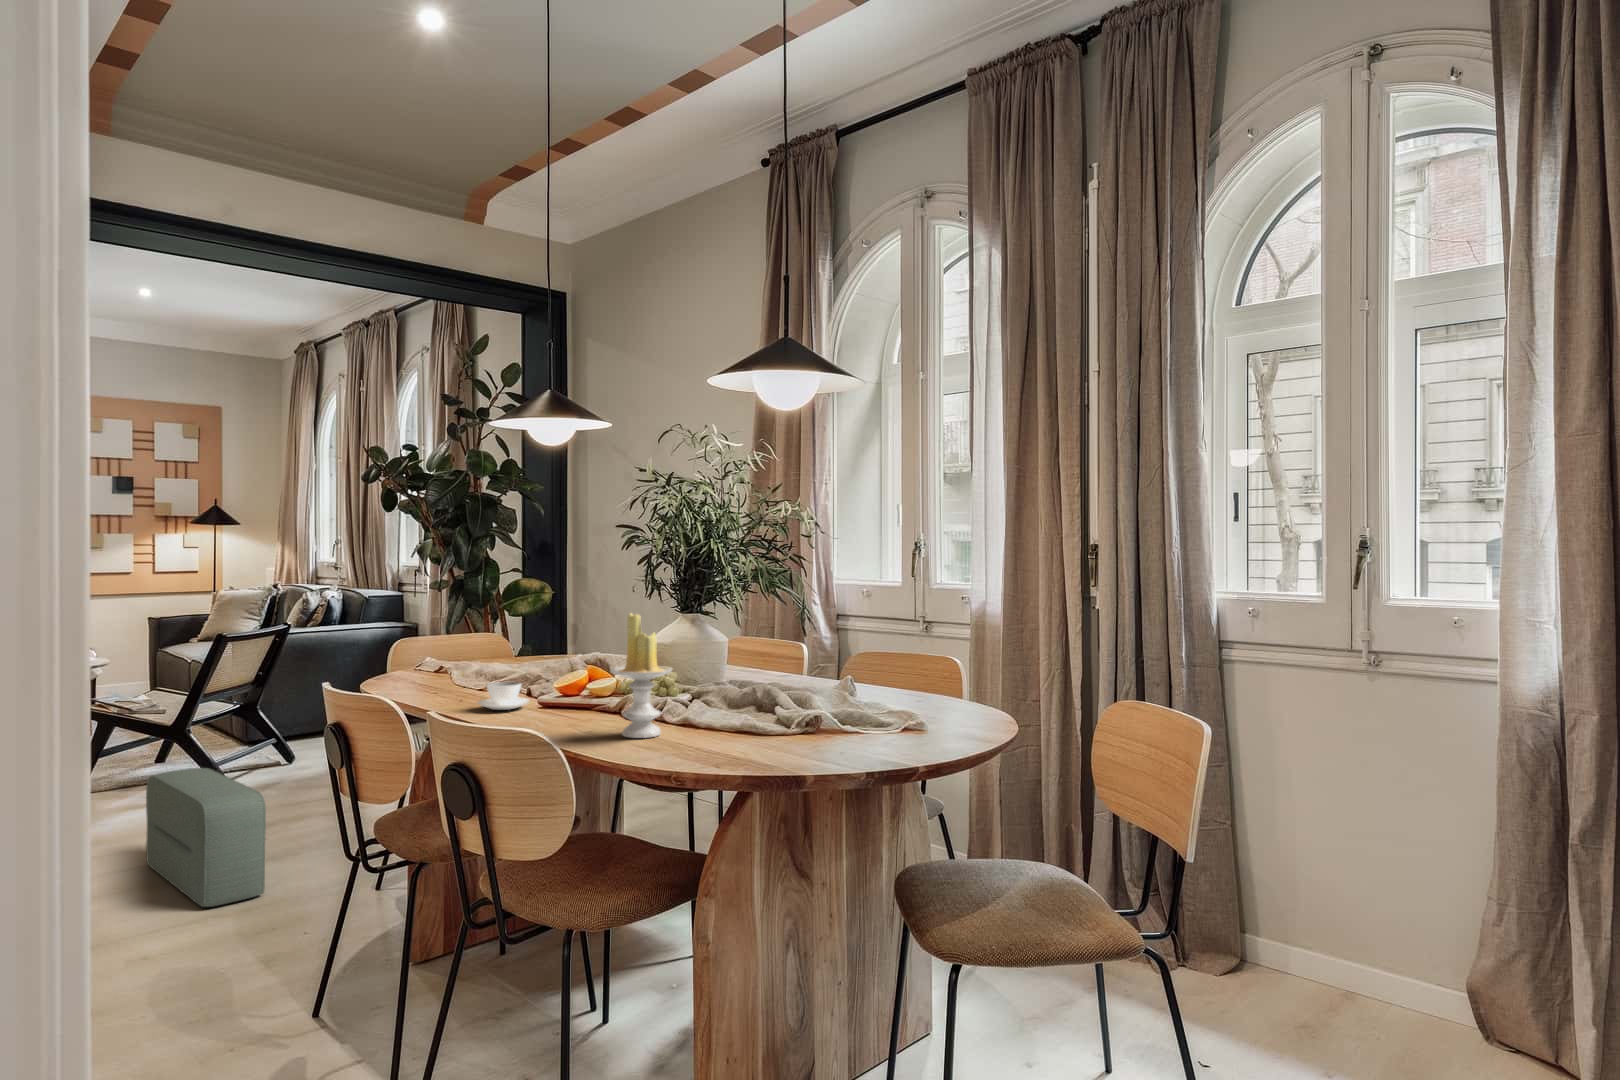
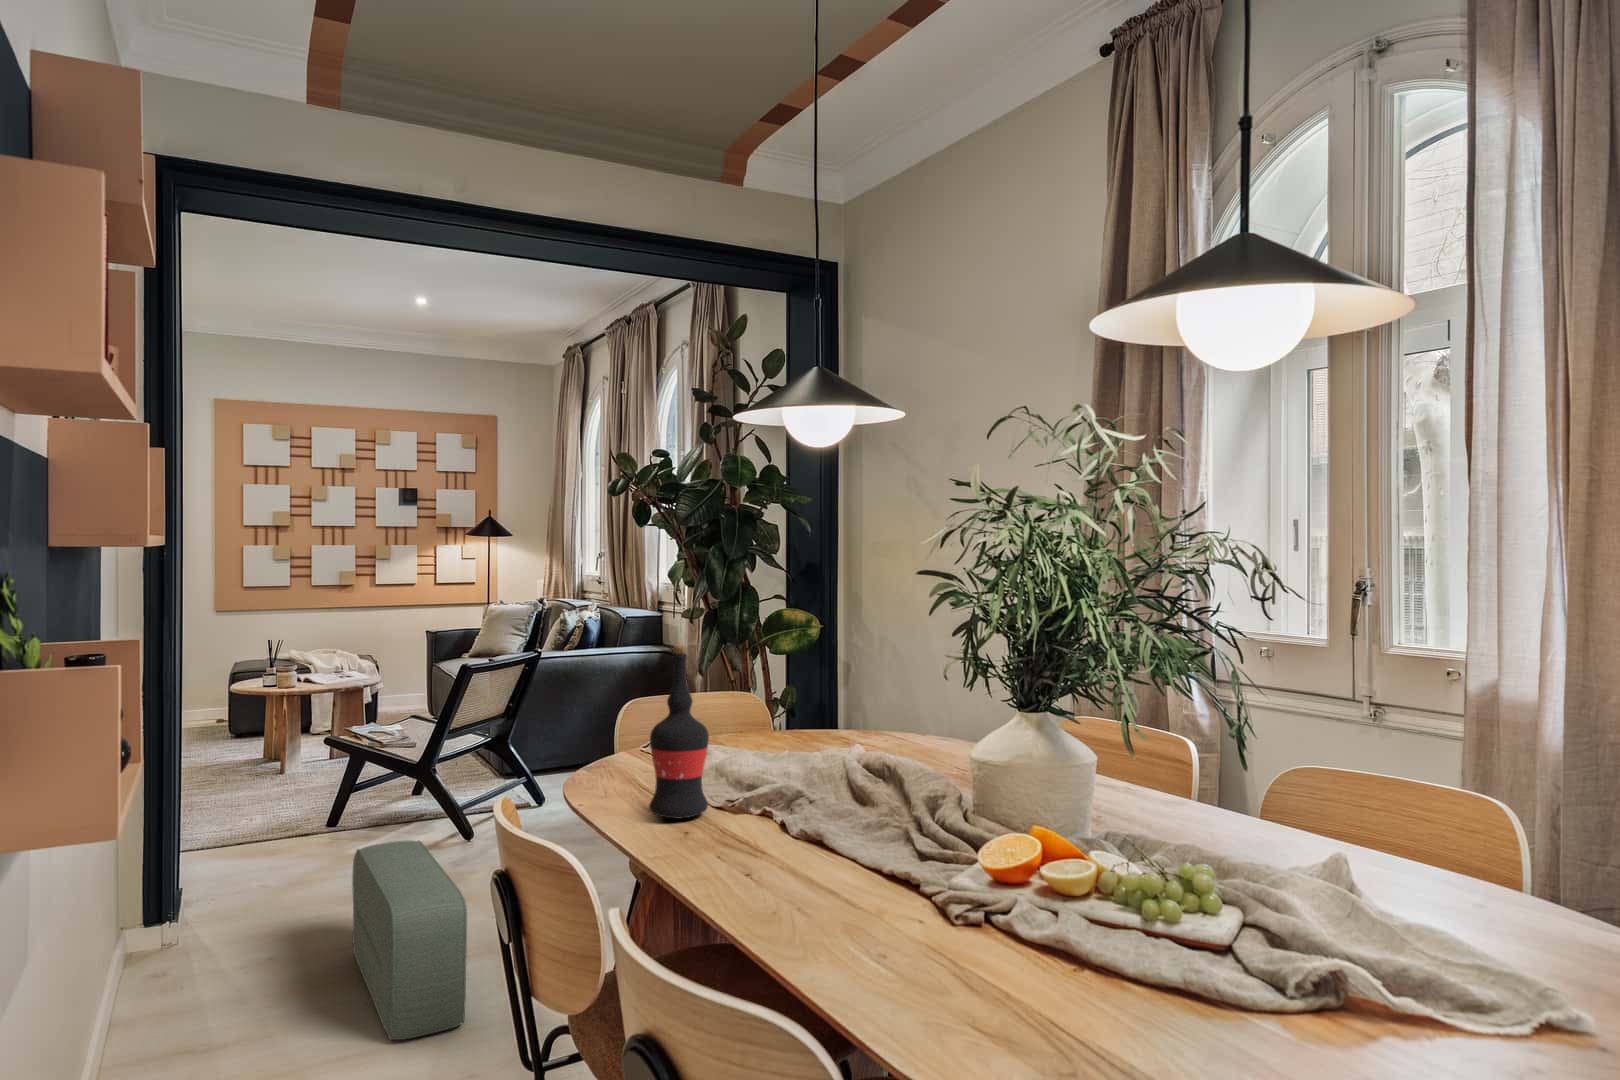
wine bottle: none [434,578,476,692] -> present [649,645,709,819]
candle: present [611,613,672,738] -> none [928,761,1048,1018]
cup: present [478,682,529,710] -> none [702,825,784,878]

